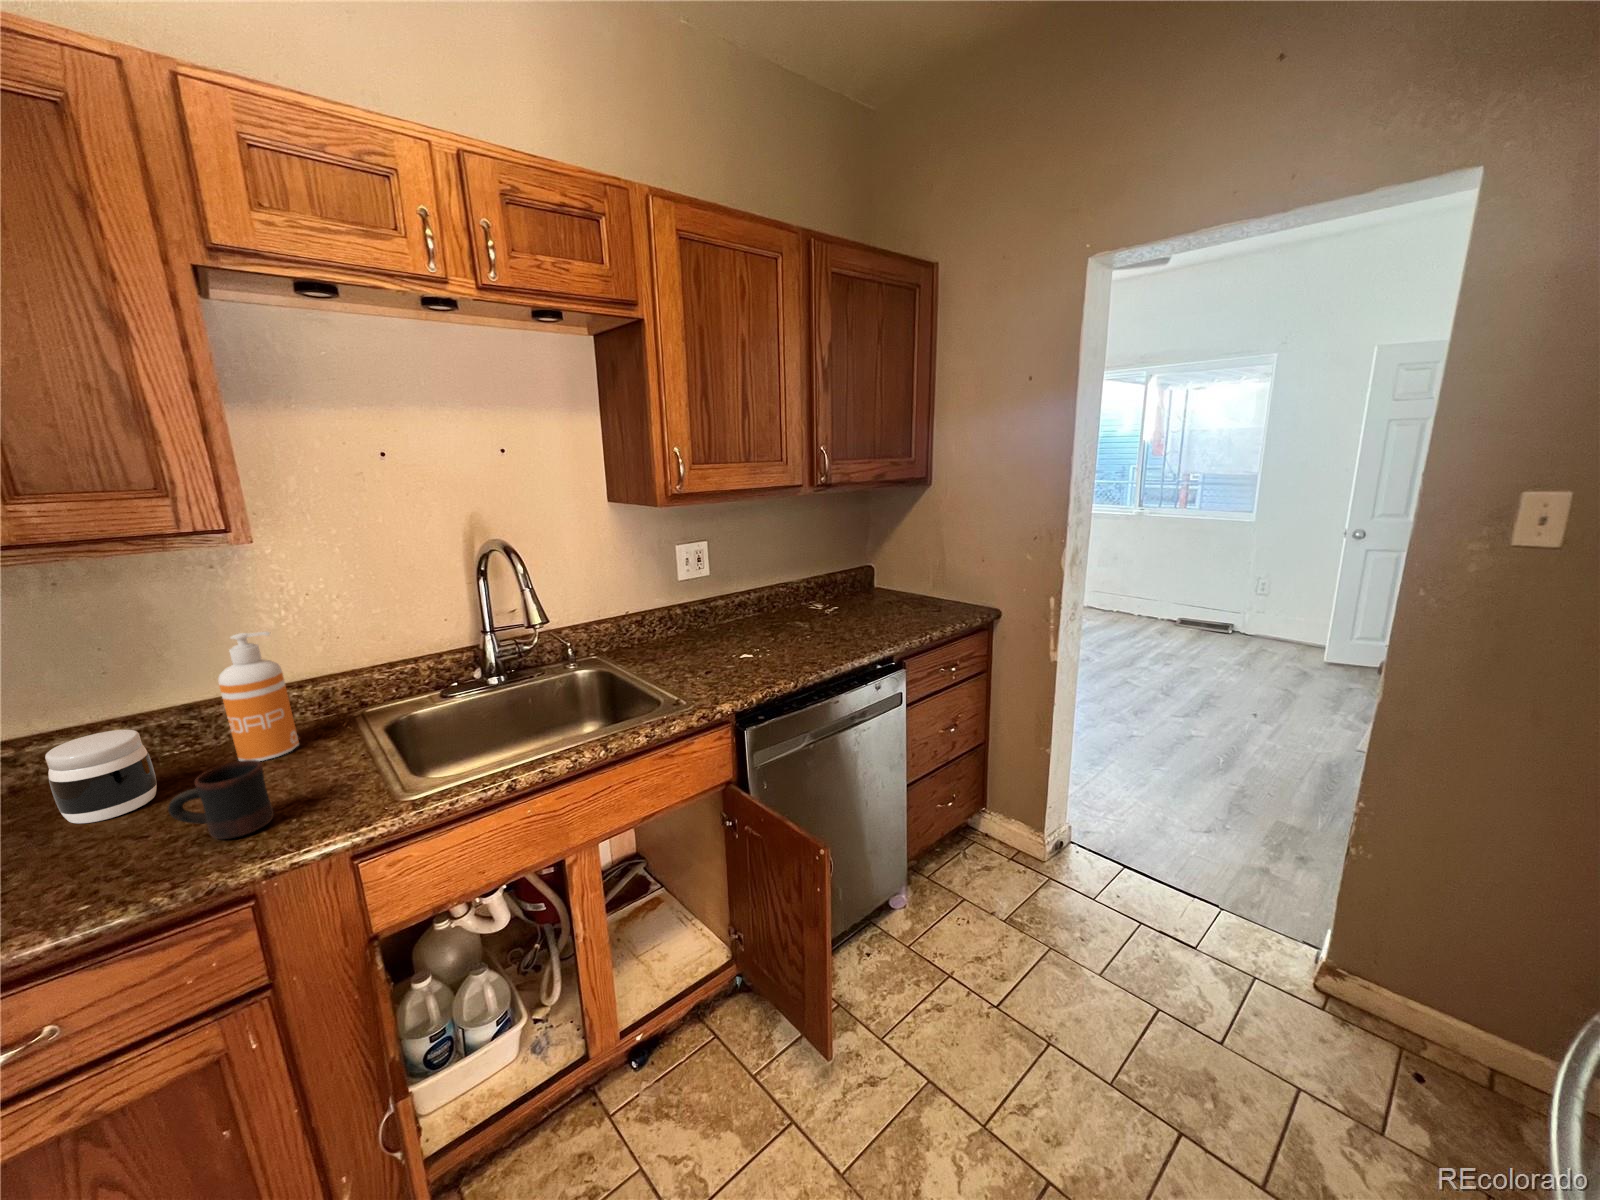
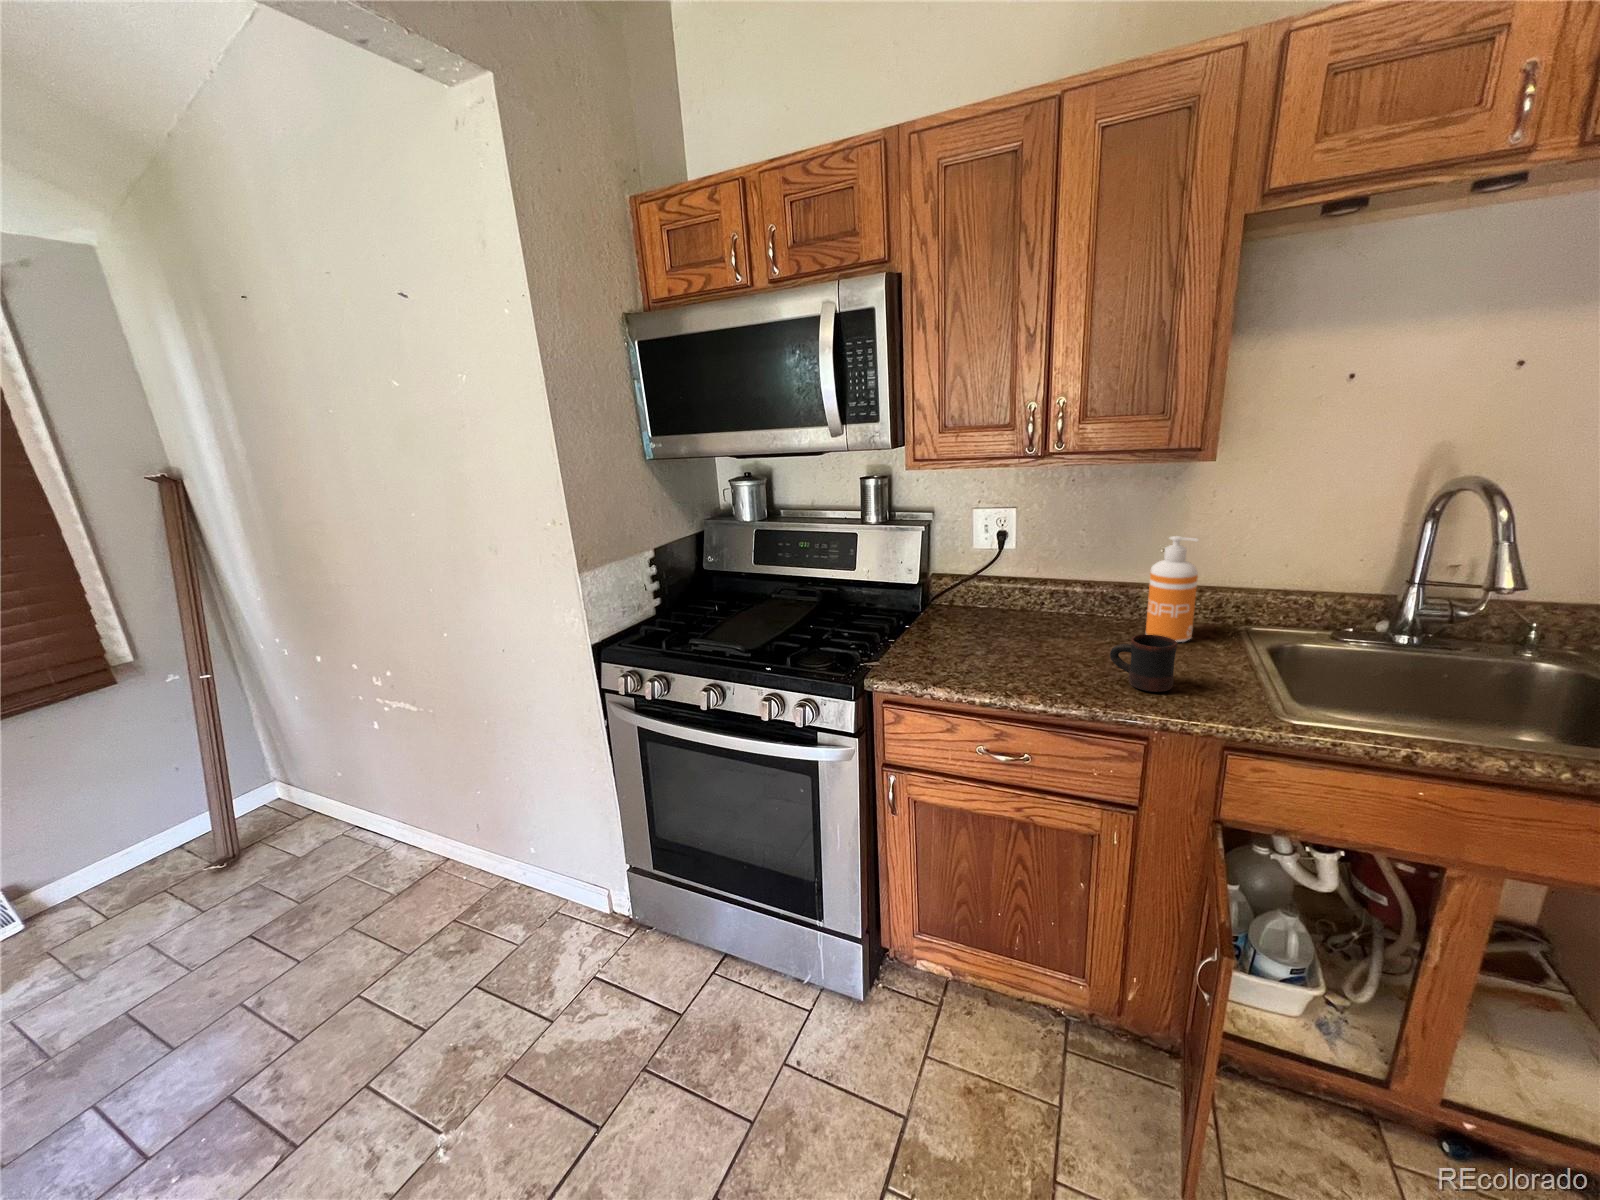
jar: present [45,730,157,824] -> none [1046,587,1098,646]

